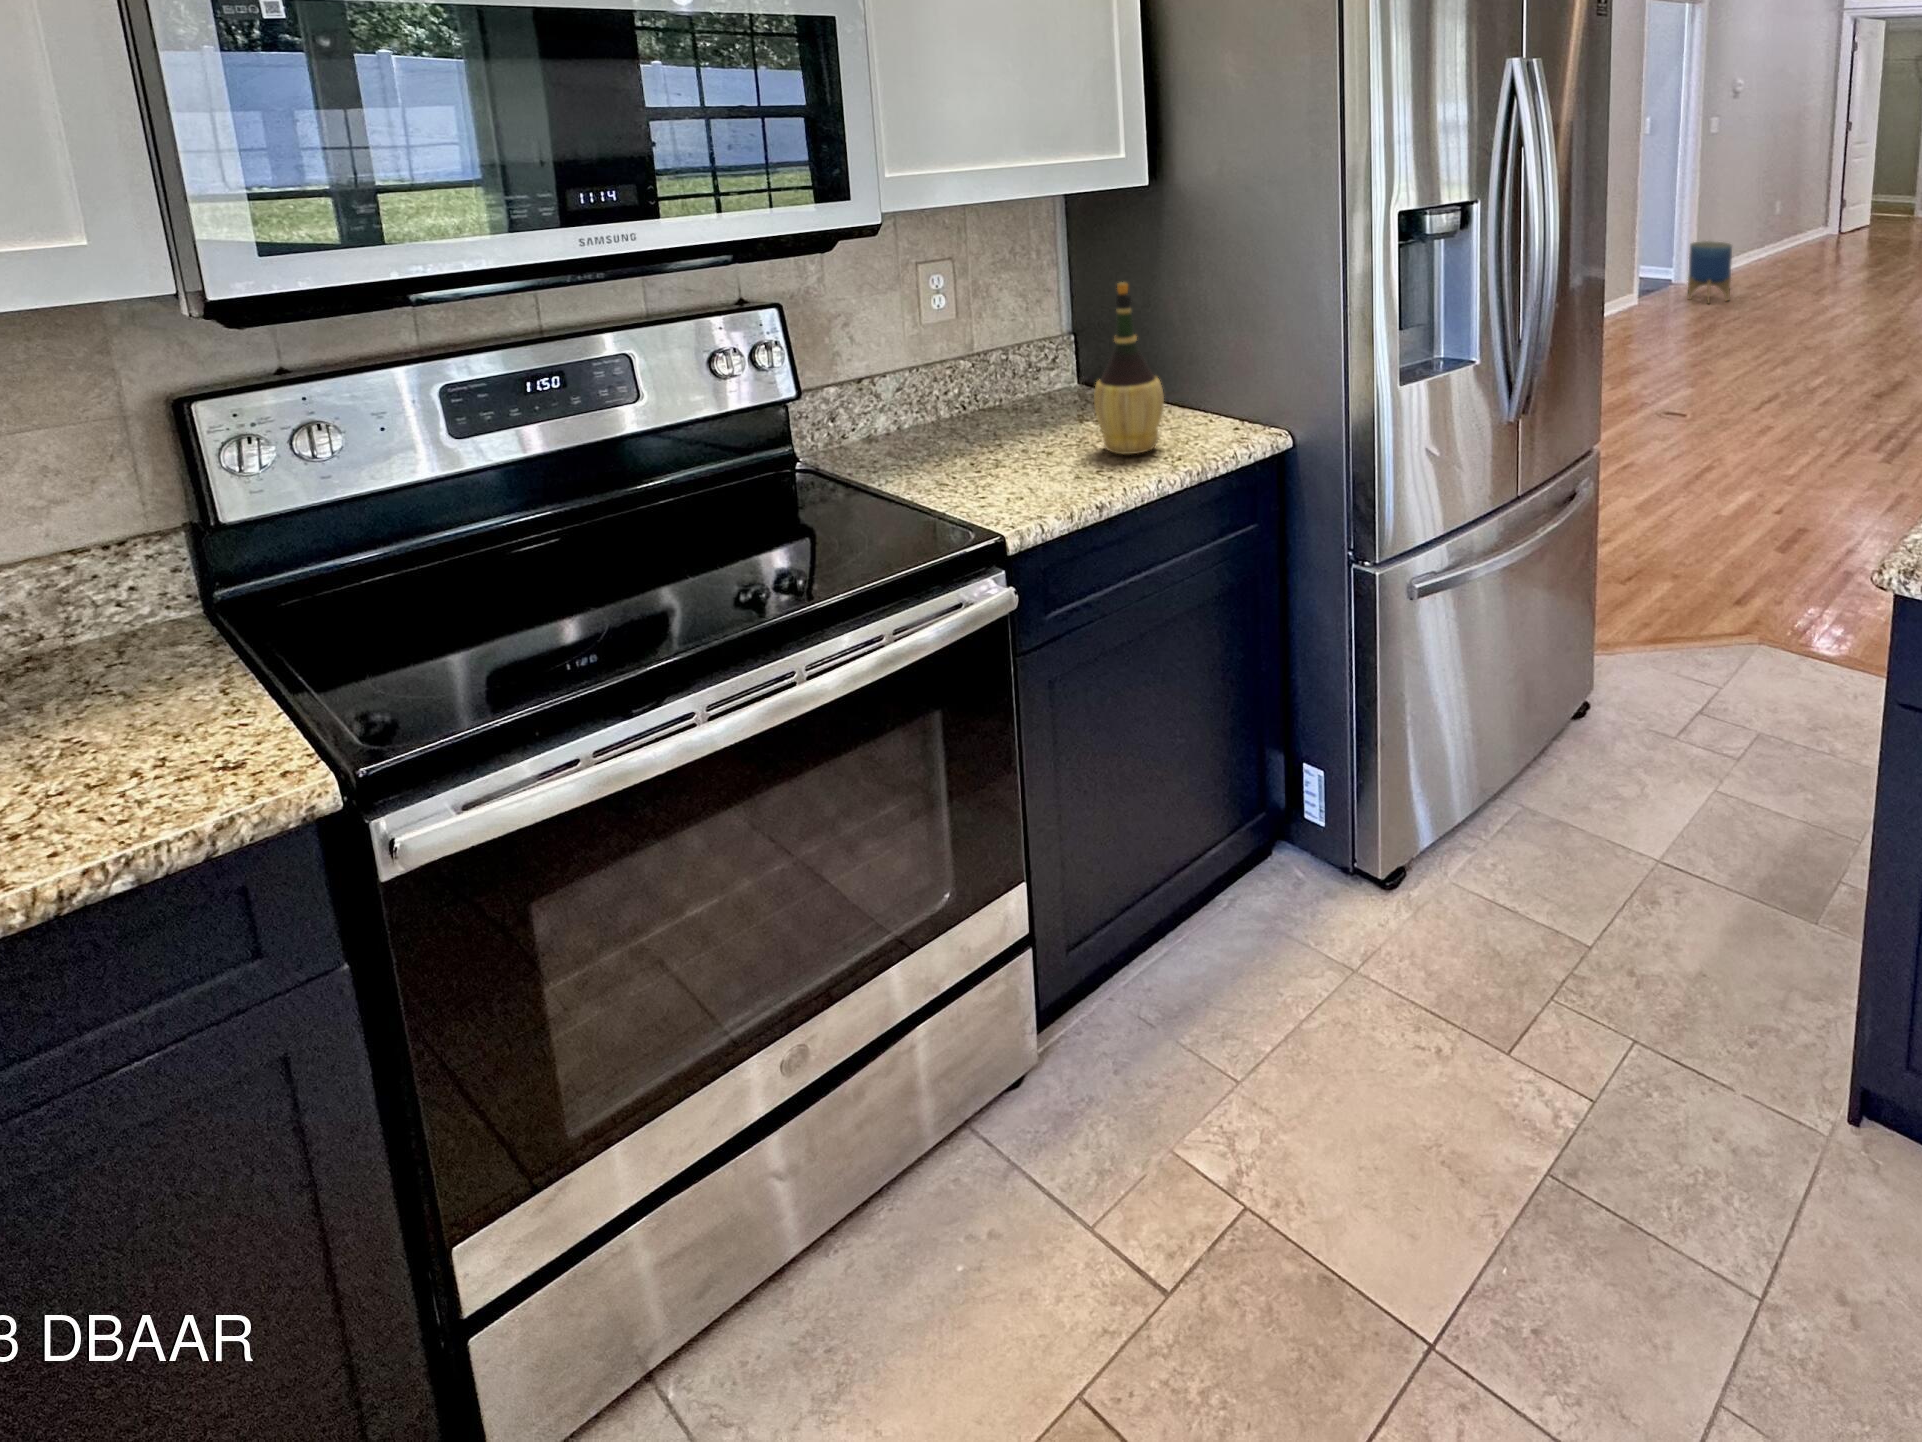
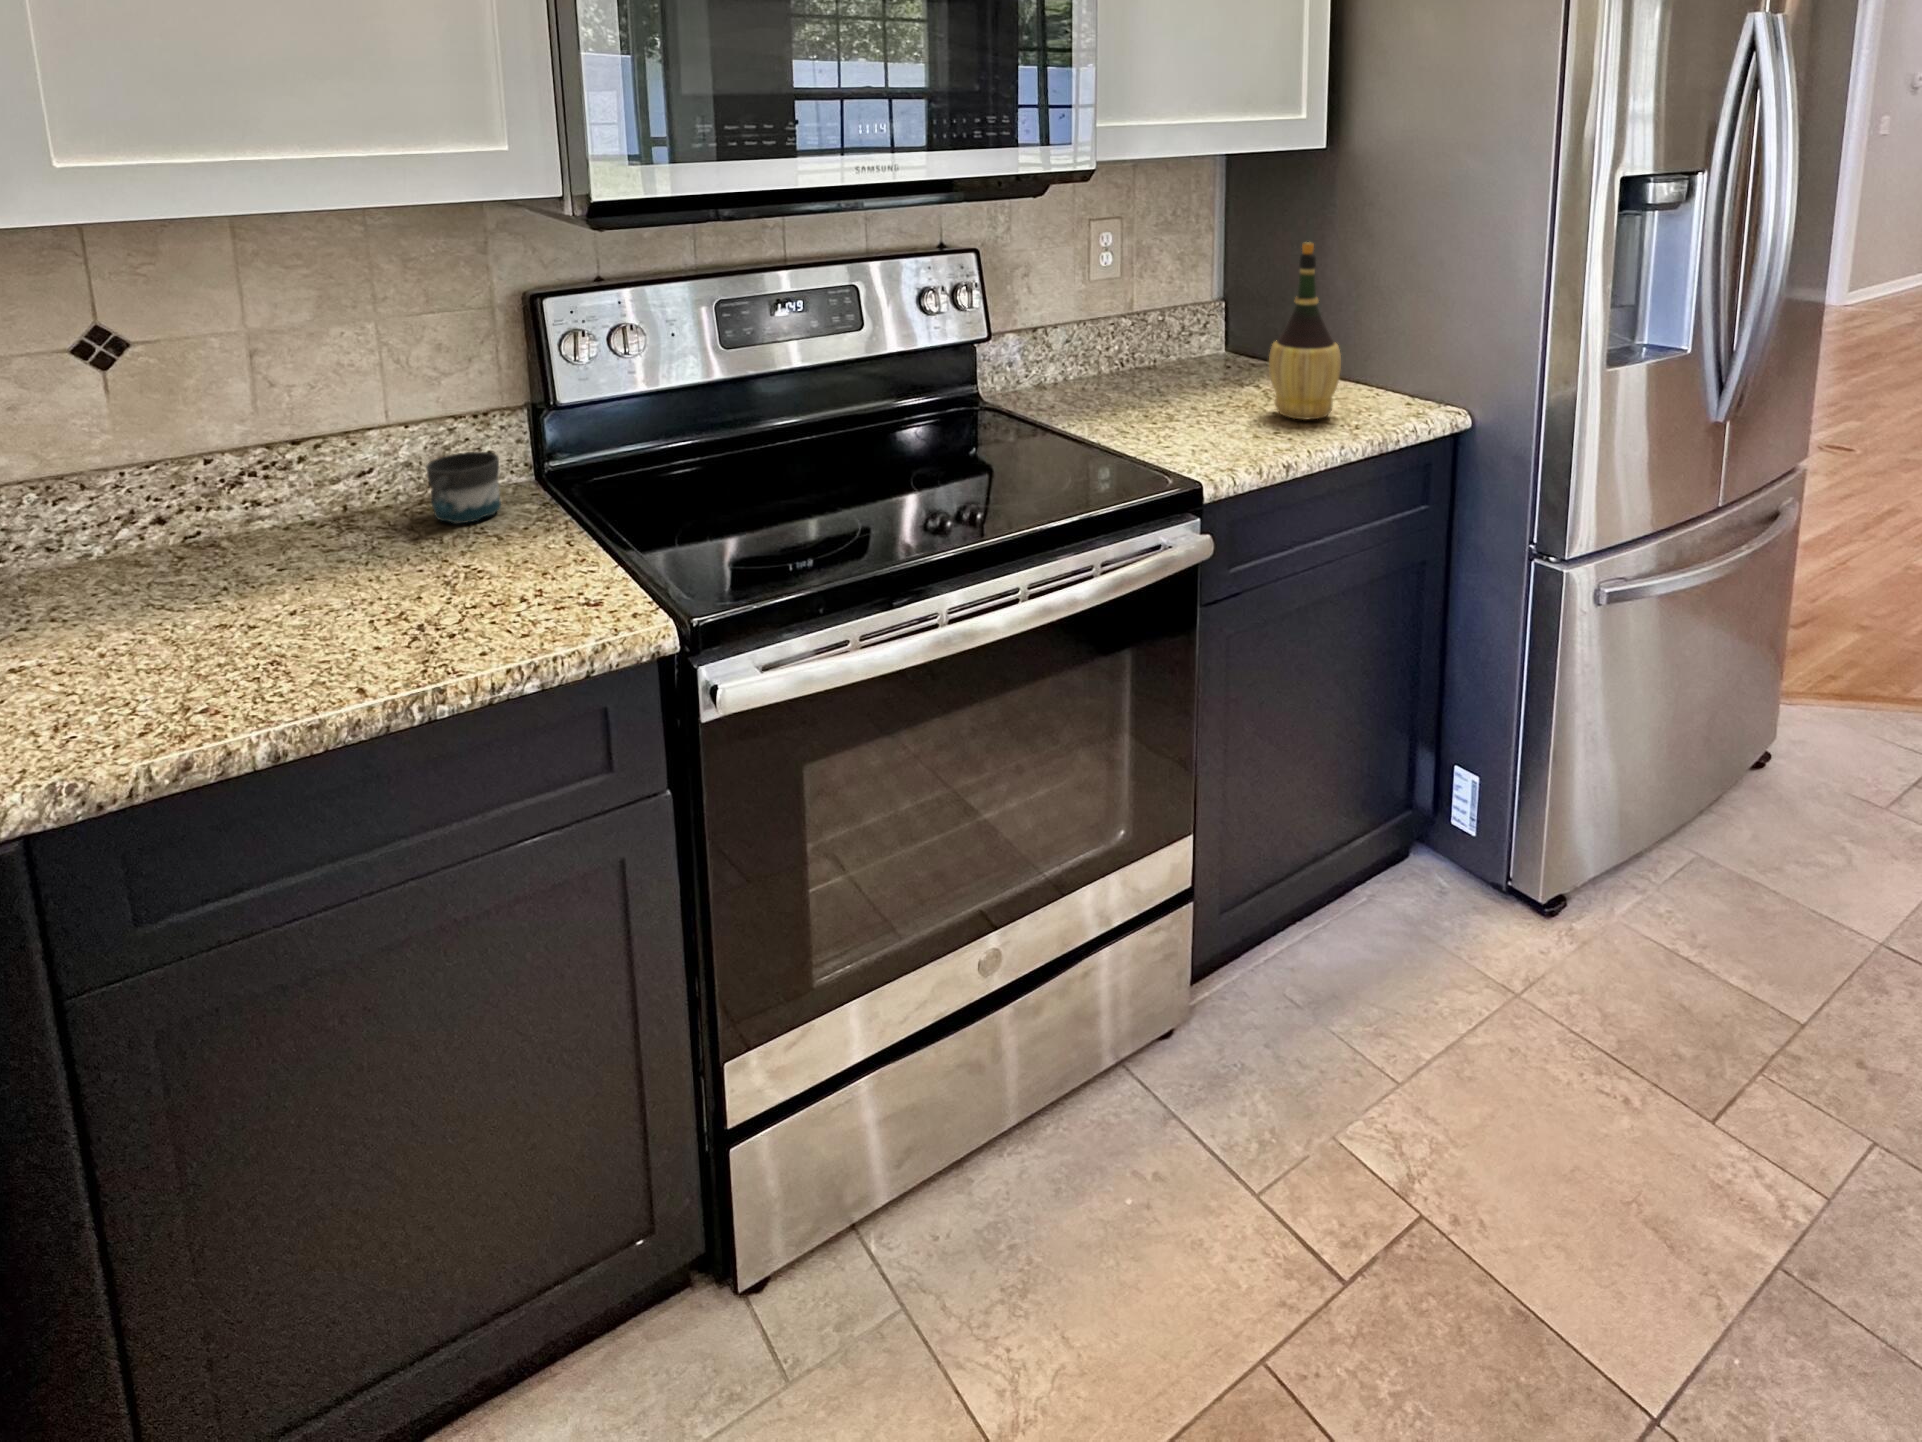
planter: present [1688,241,1732,303] -> none [1845,259,1909,332]
mug: none [23,590,143,682] -> present [426,452,501,523]

